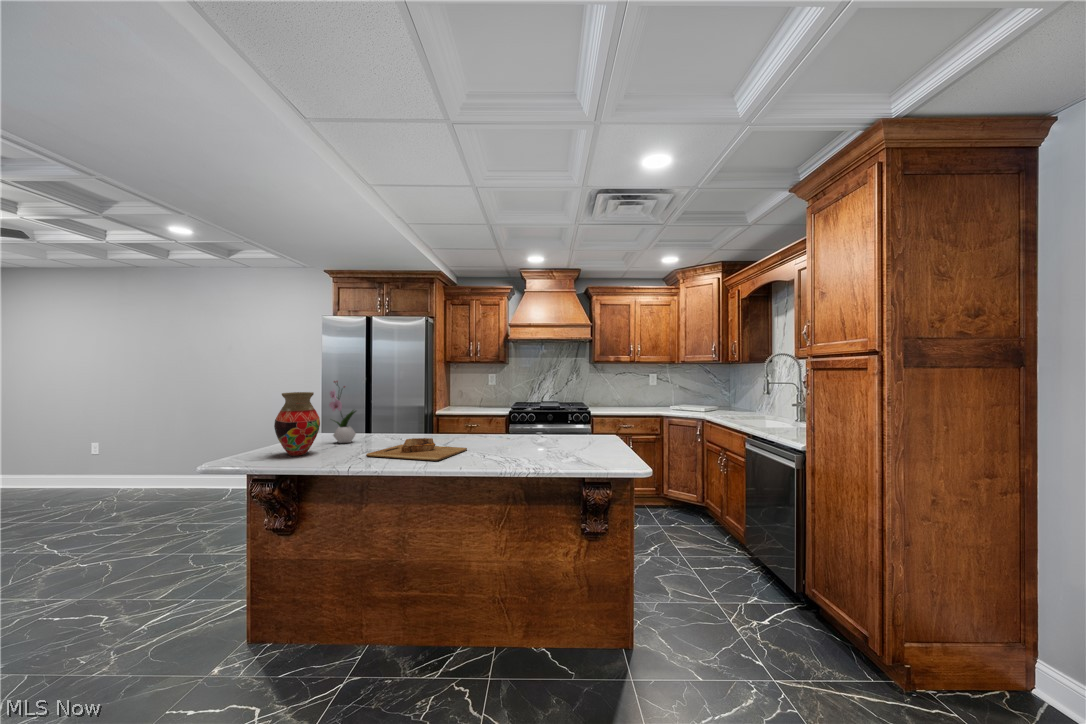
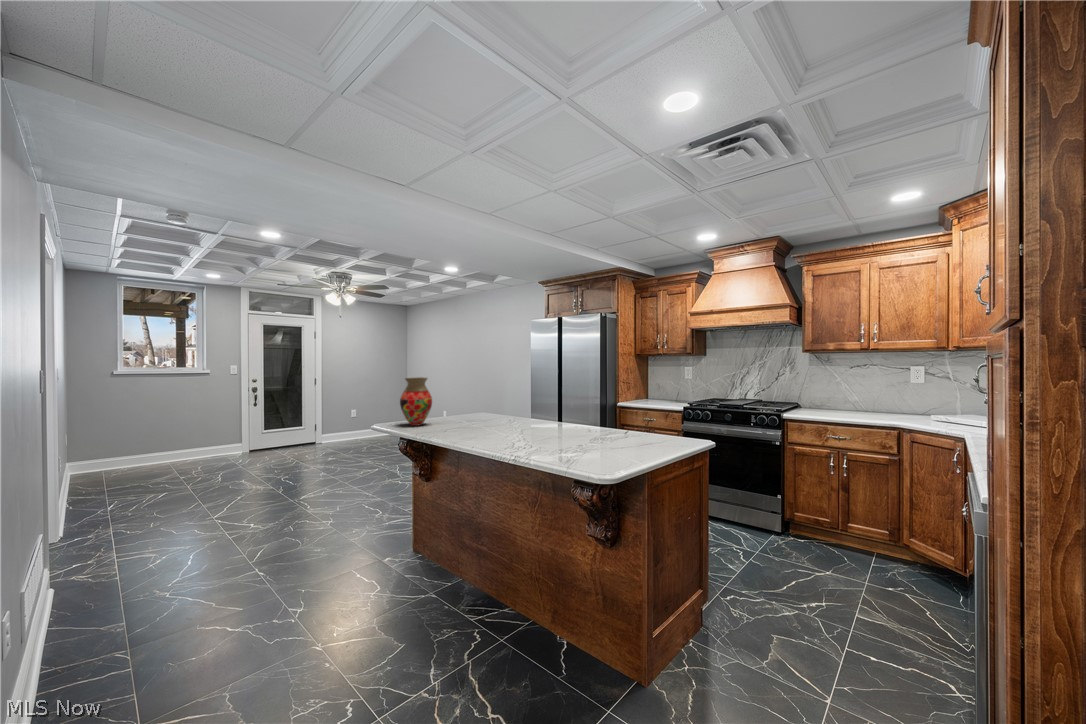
flower arrangement: present [329,381,356,443] -> none [456,369,476,421]
cutting board: present [366,438,467,461] -> none [444,420,522,441]

